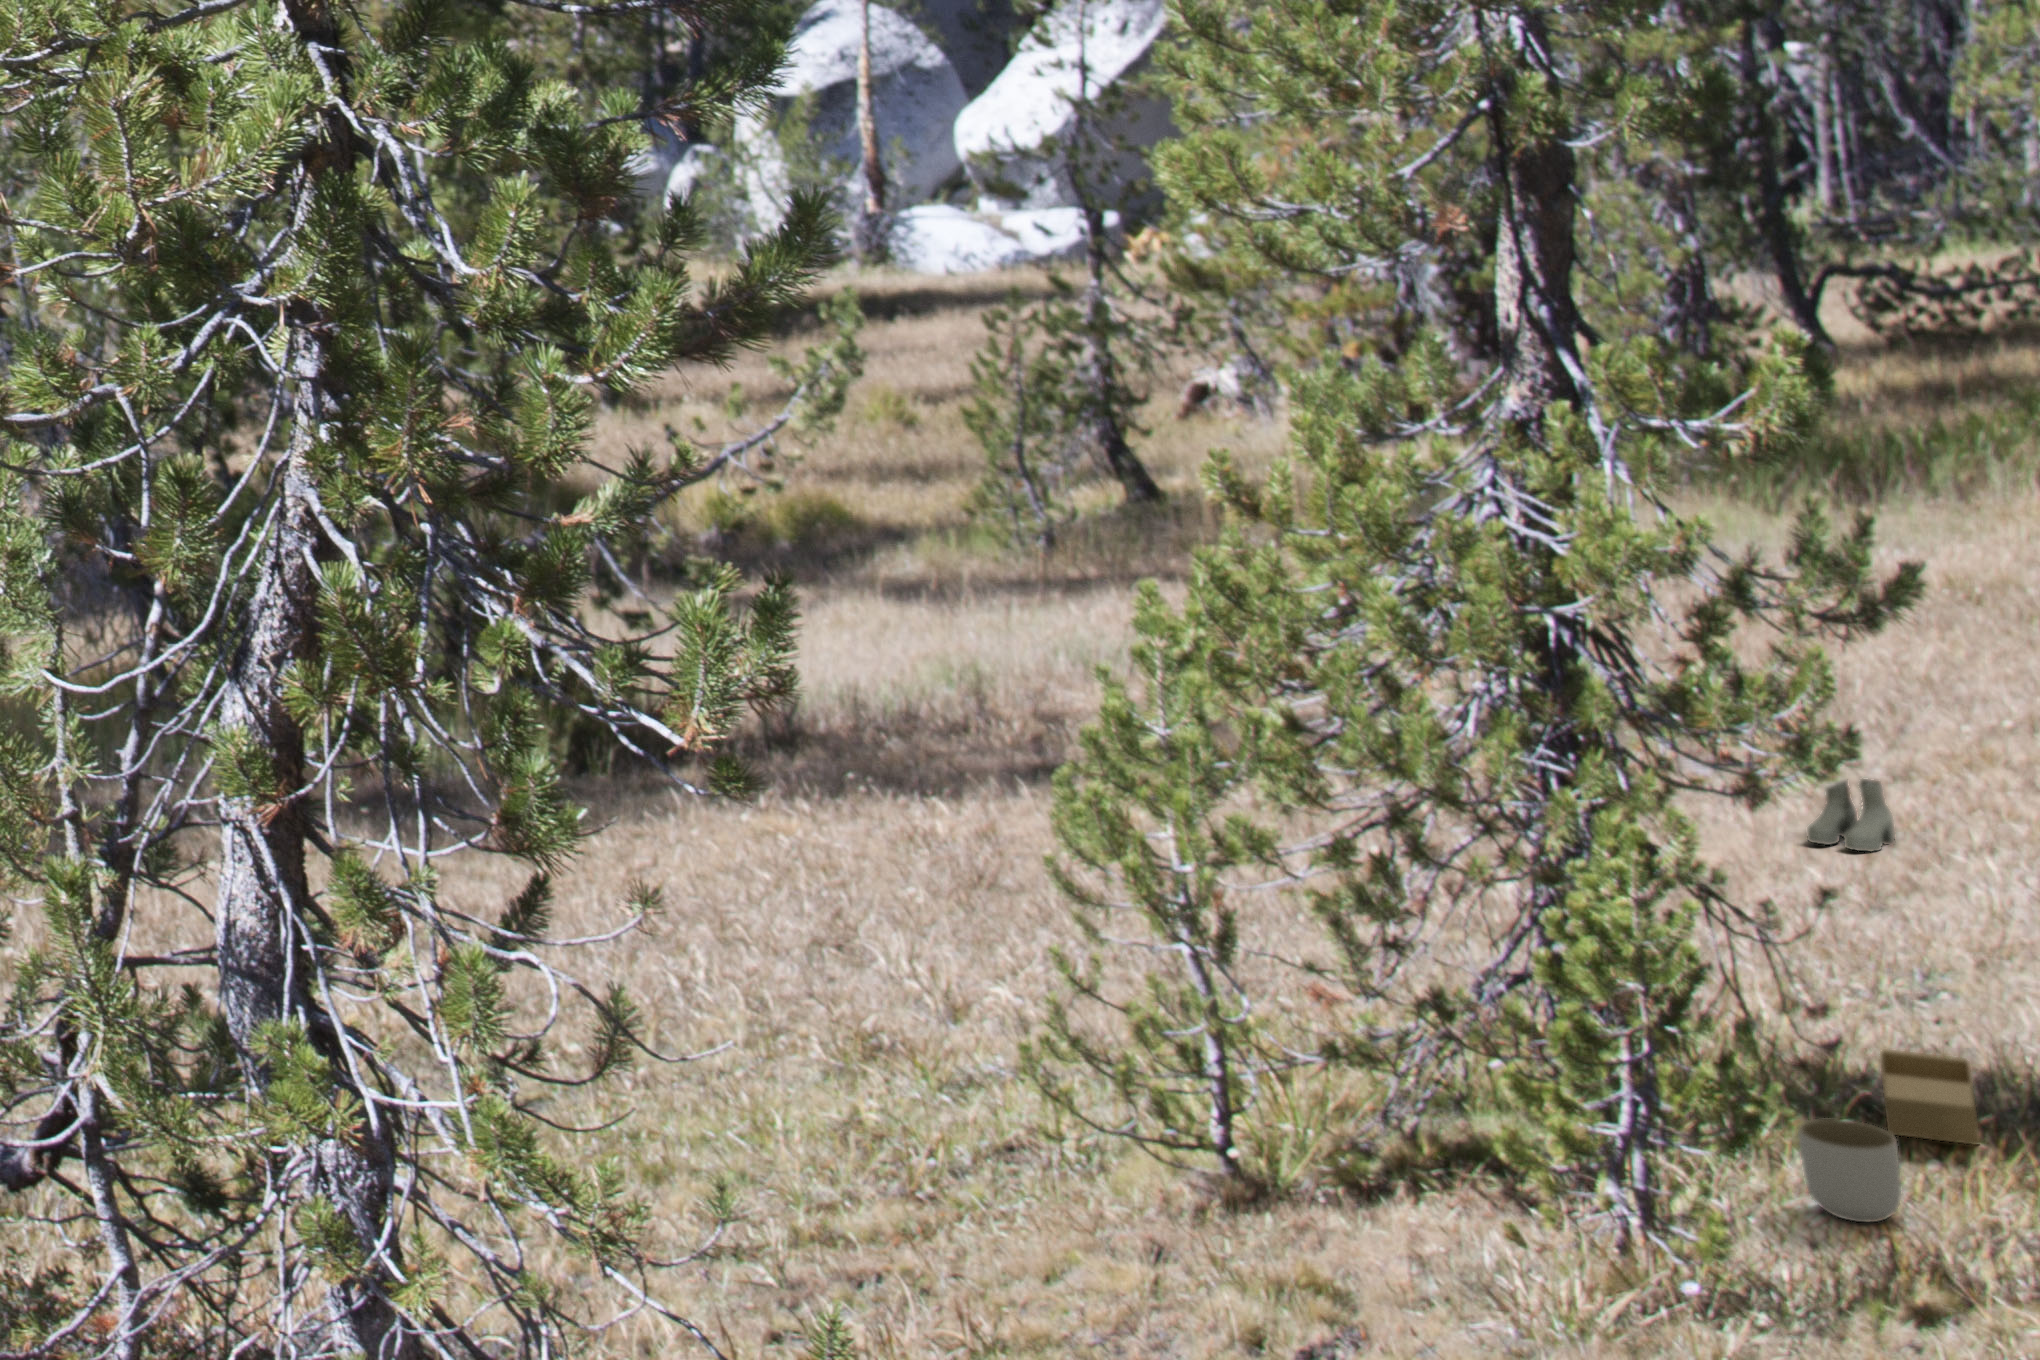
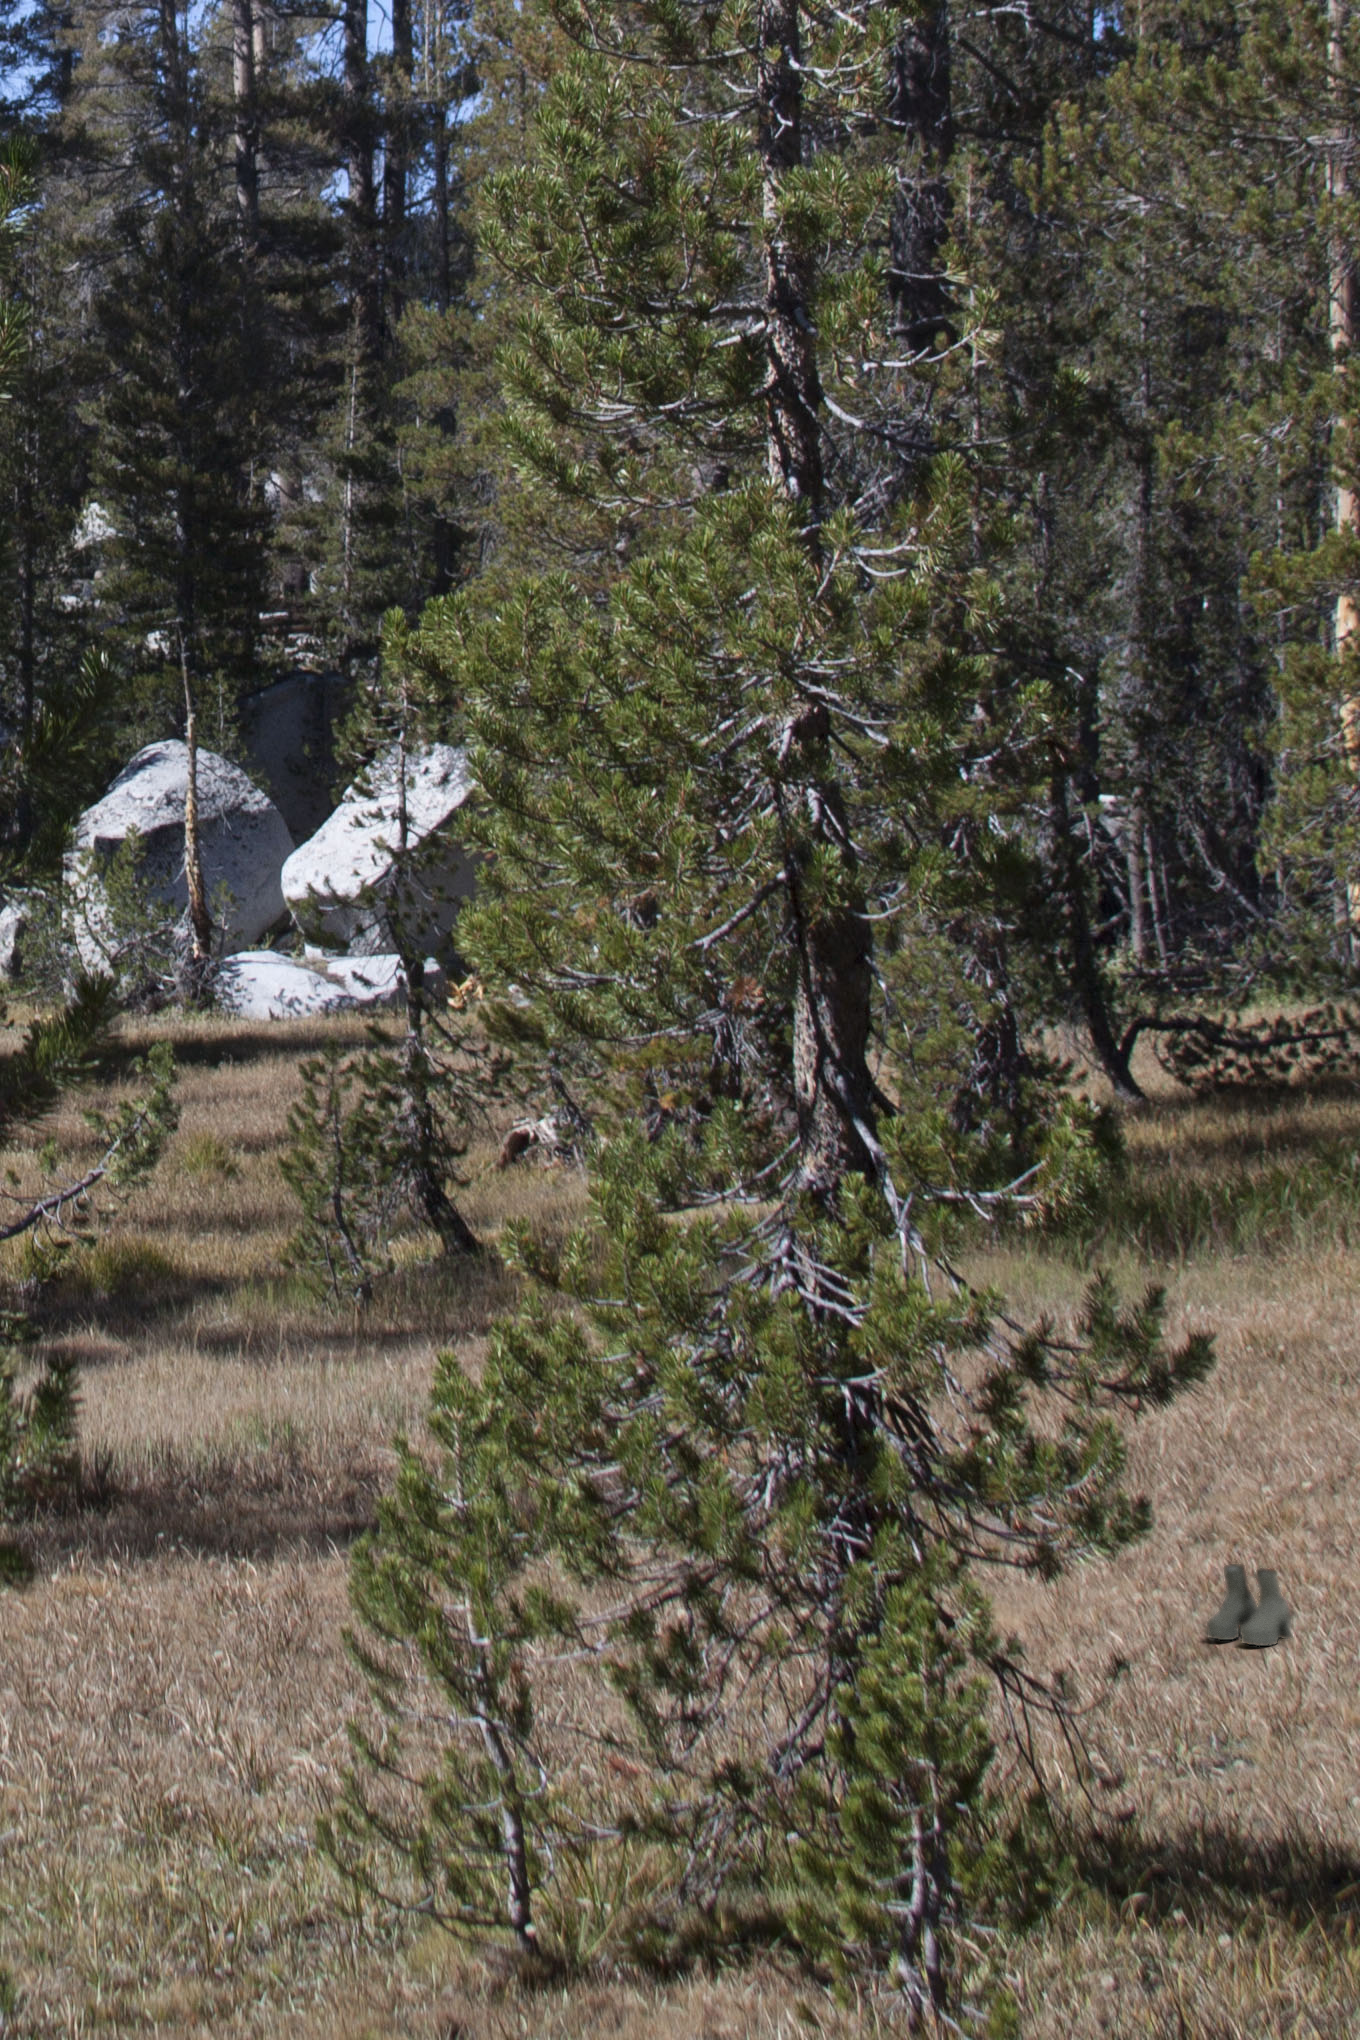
cardboard box: present [1880,1049,1980,1145] -> none [1199,1839,1294,1935]
planter: present [1798,1118,1901,1222] -> none [1102,1907,1197,2013]

